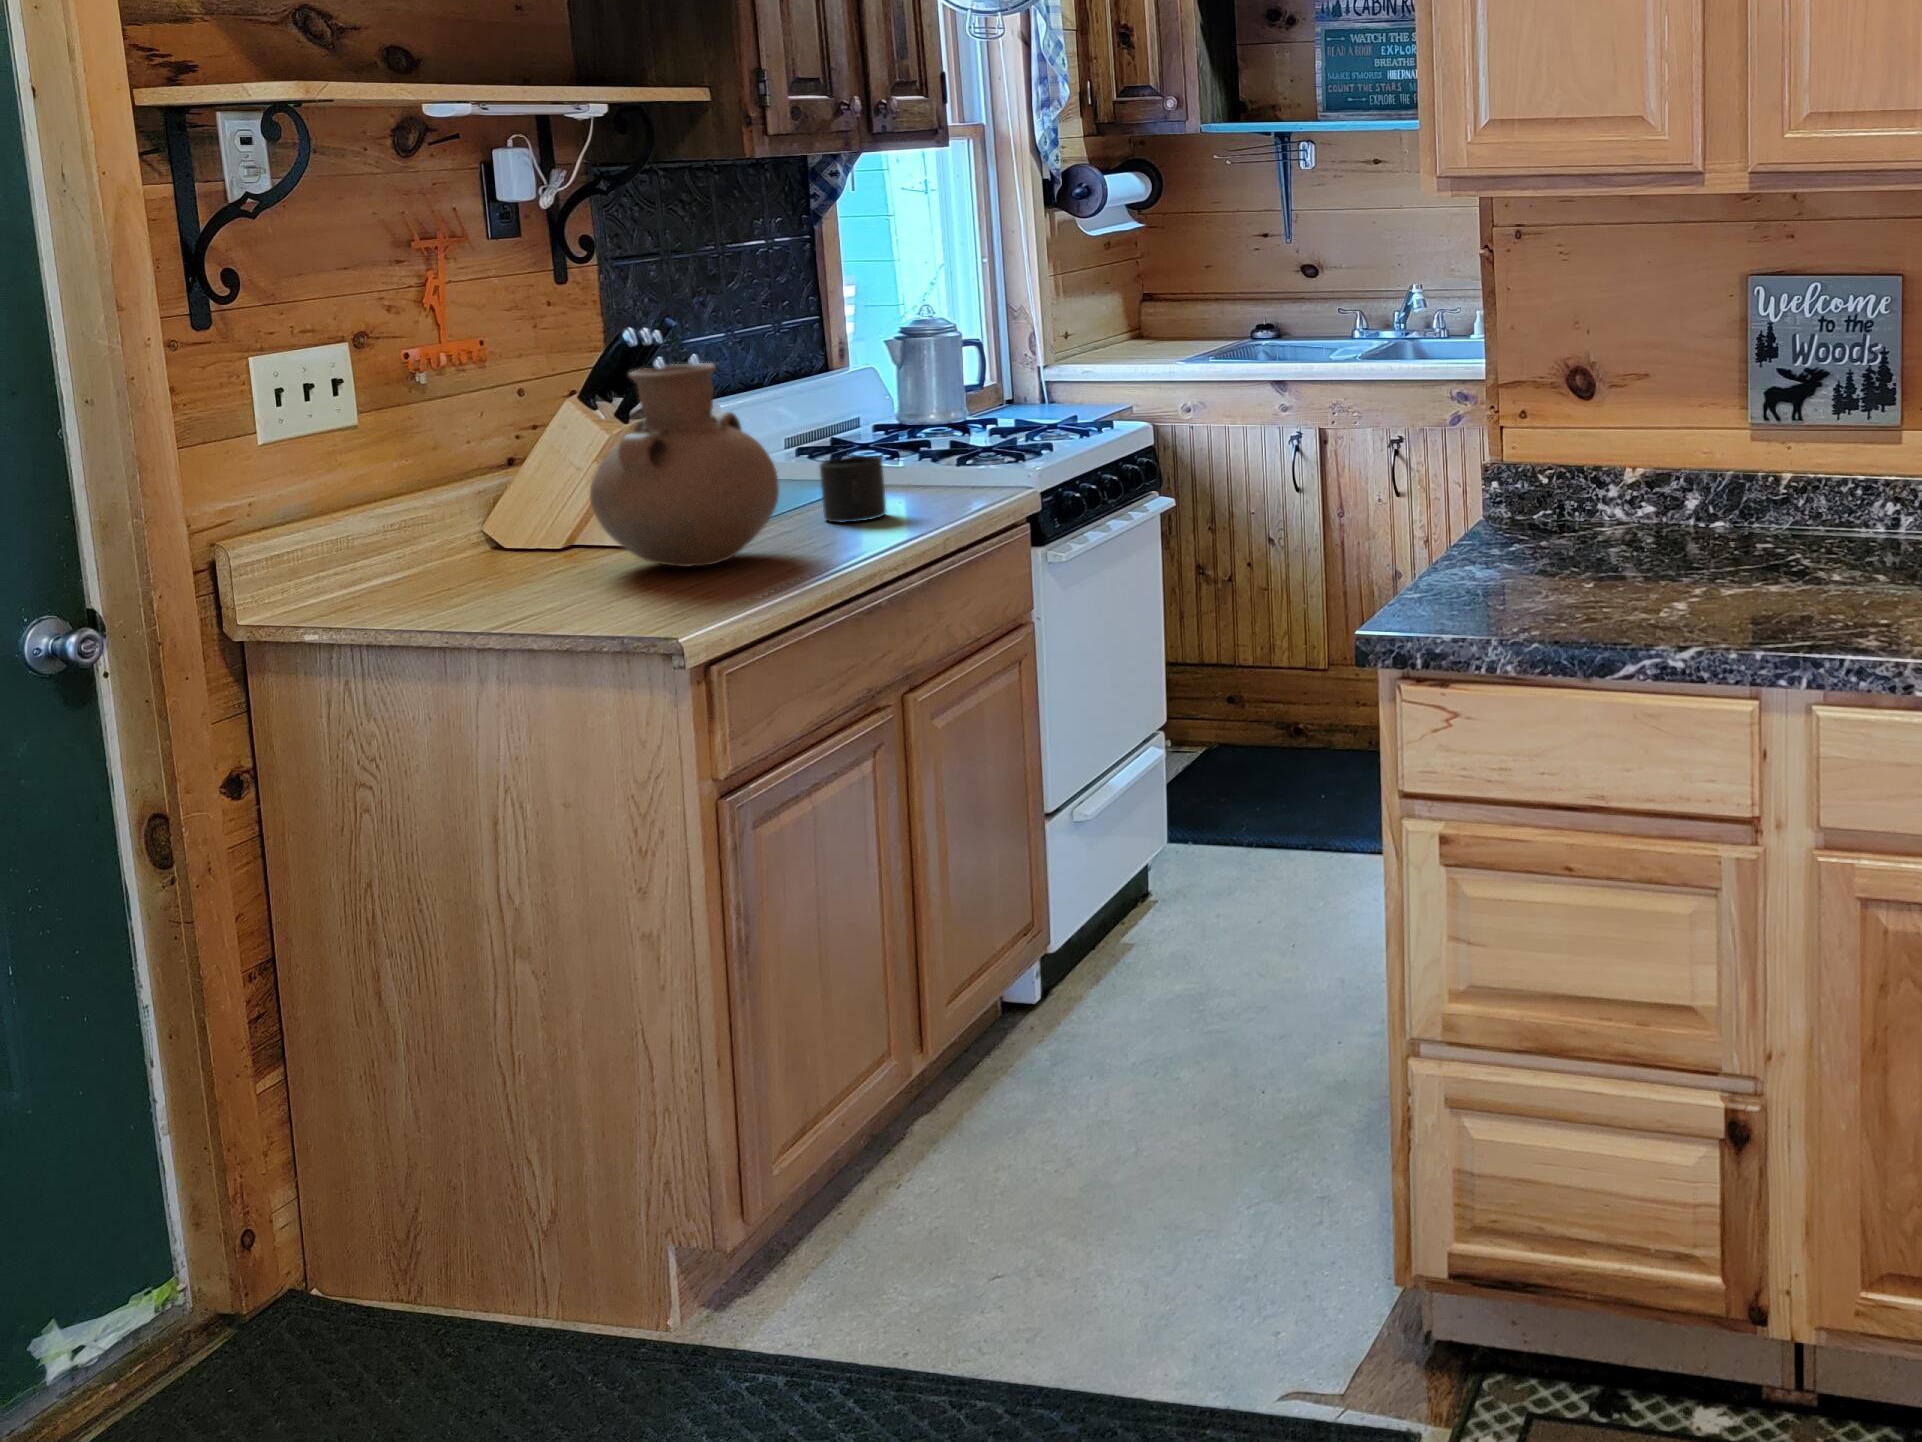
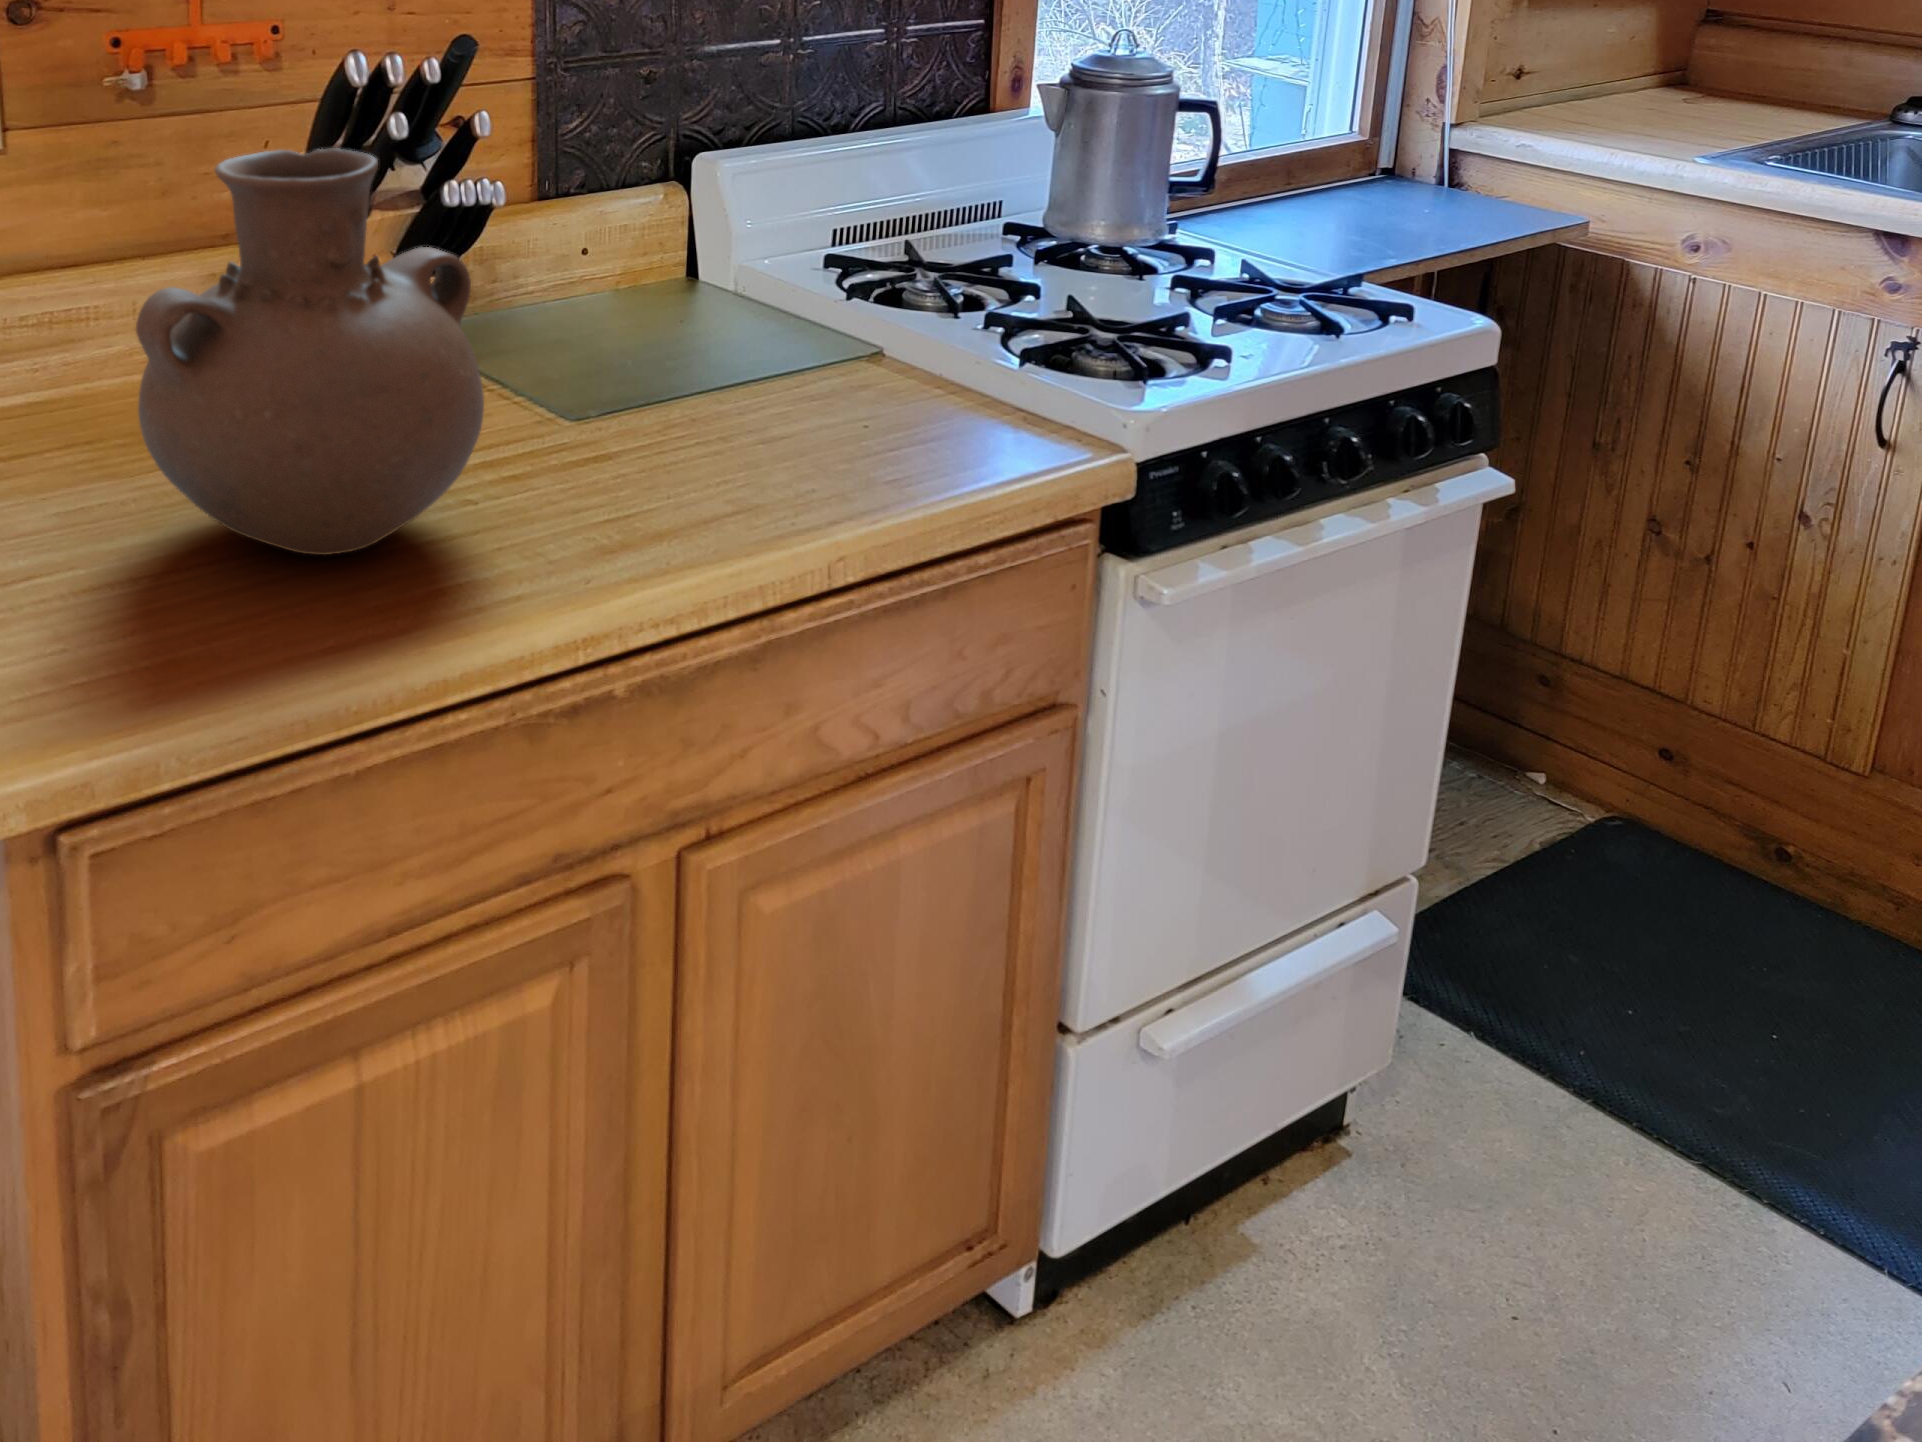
mug: present [820,456,886,522] -> none [681,343,801,484]

